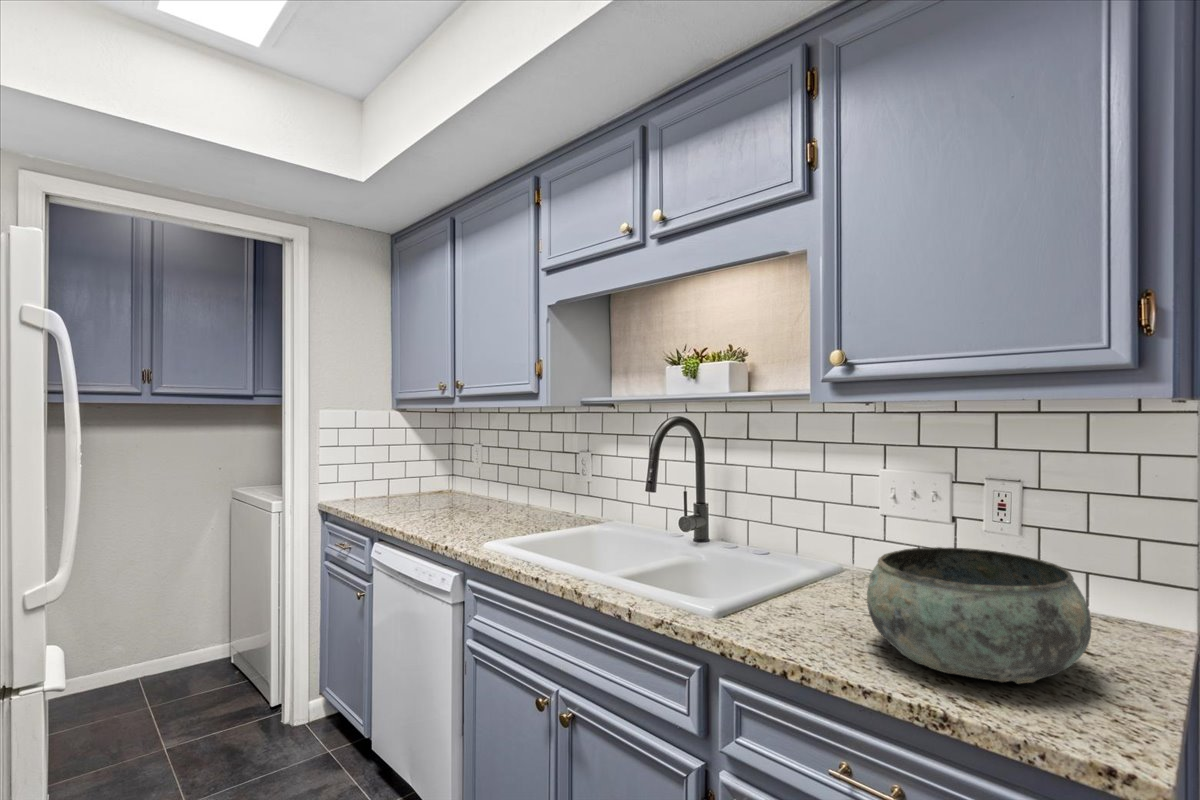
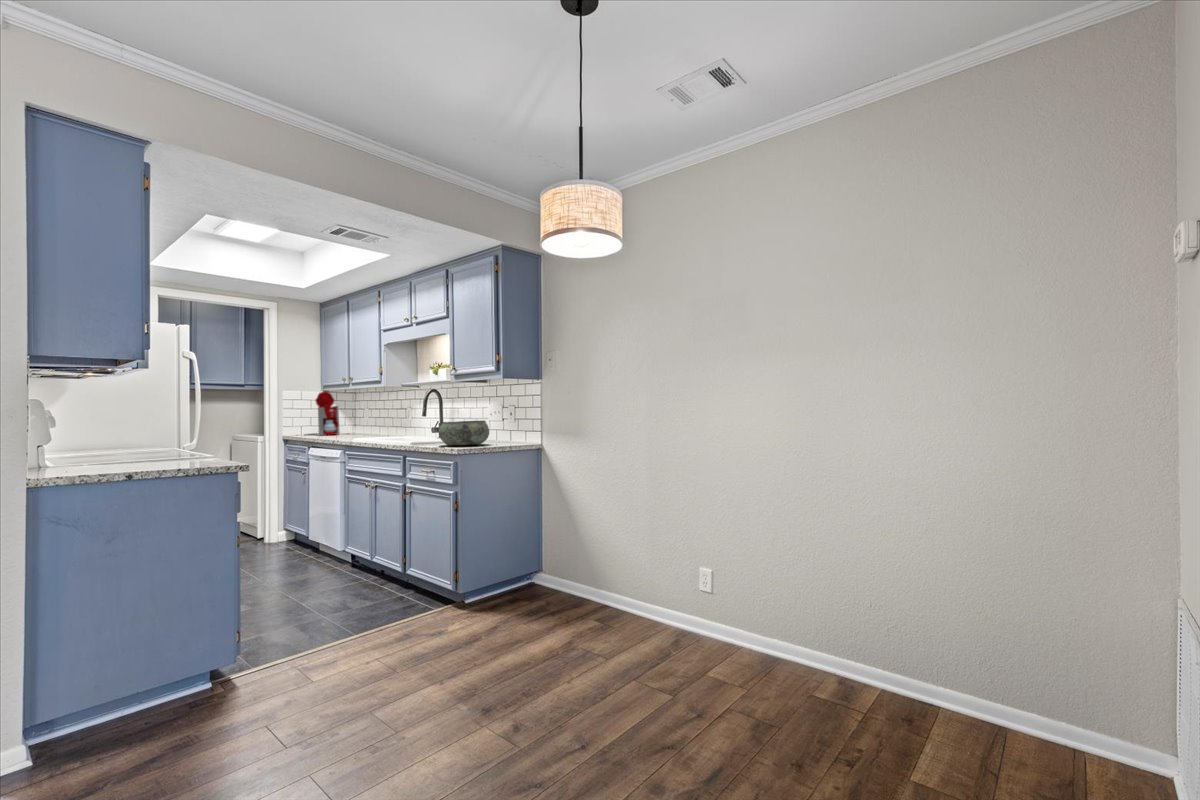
coffee maker: none [360,410,431,505] -> present [306,391,340,435]

